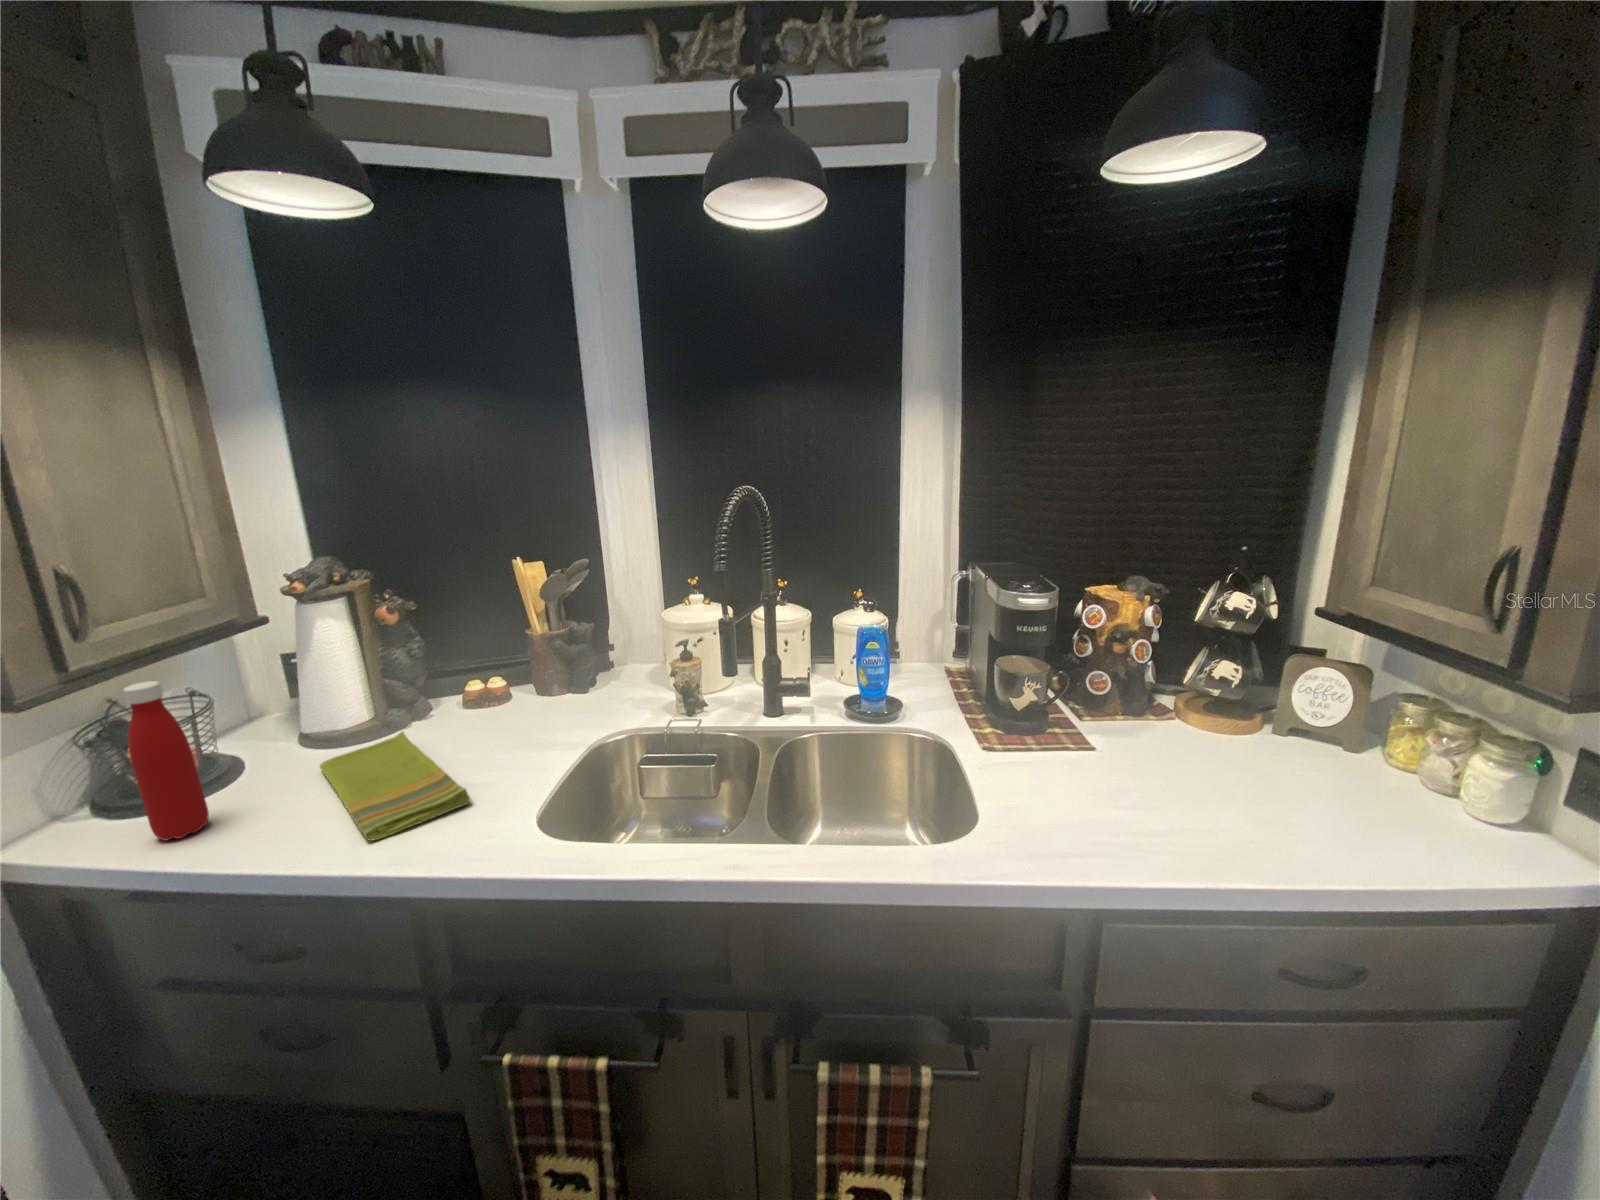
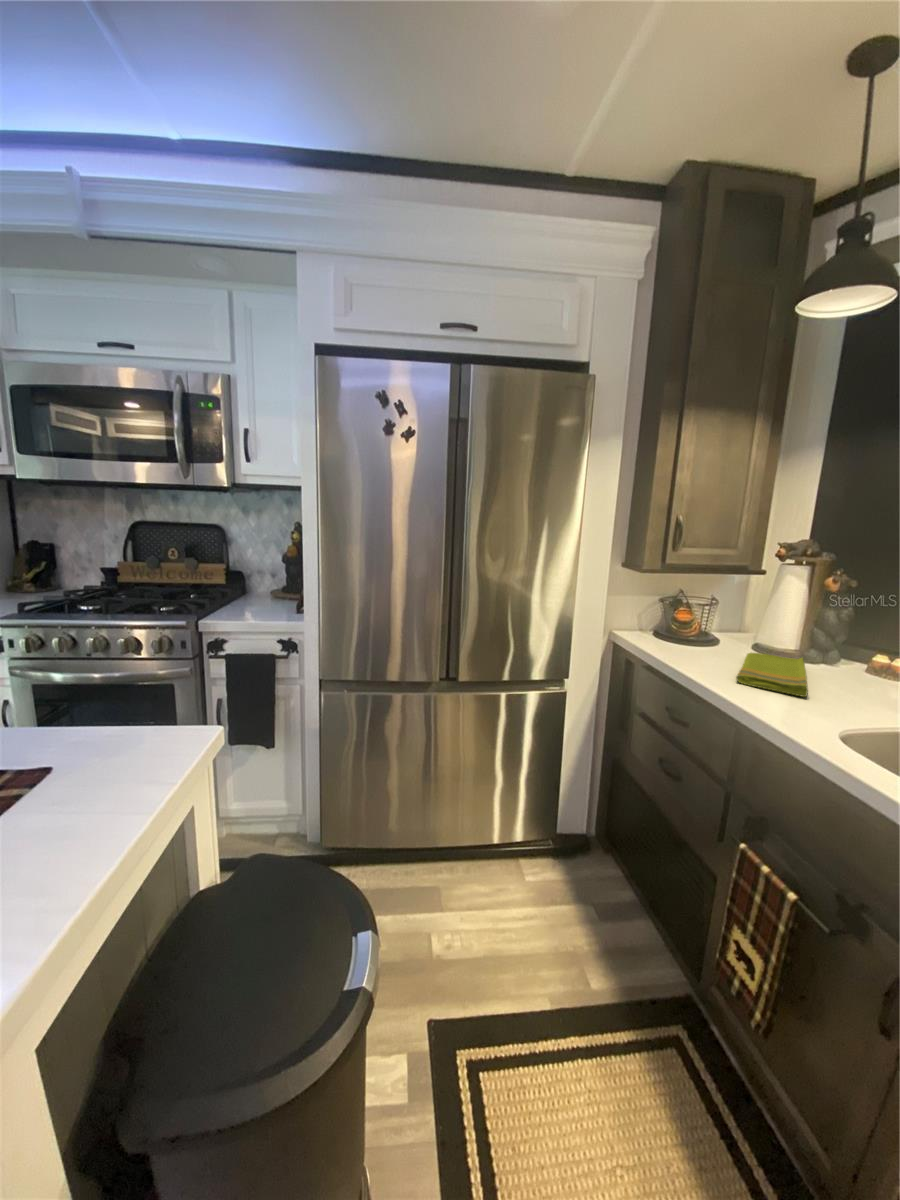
bottle: present [124,681,209,841] -> none [666,571,695,650]

